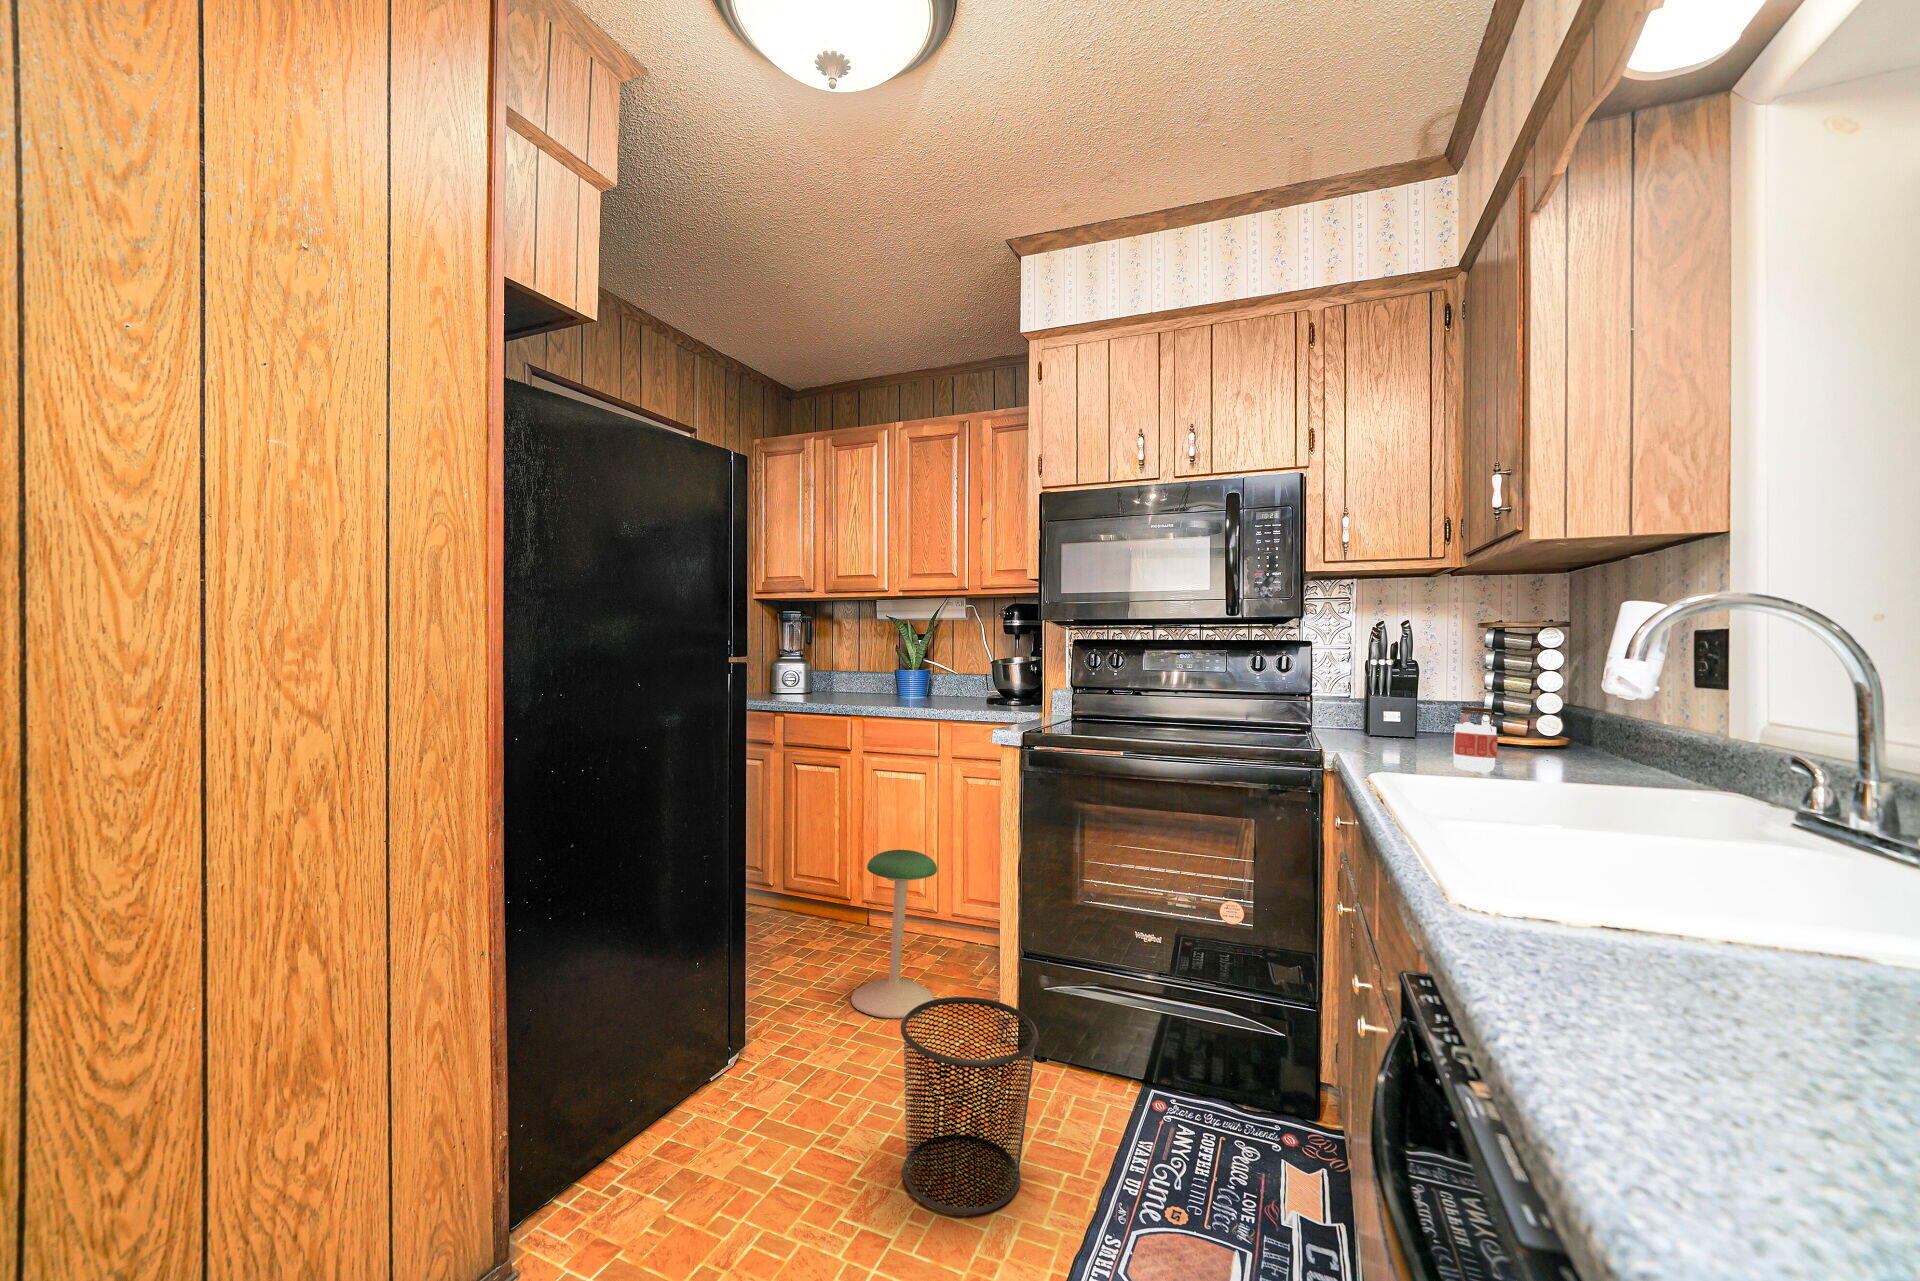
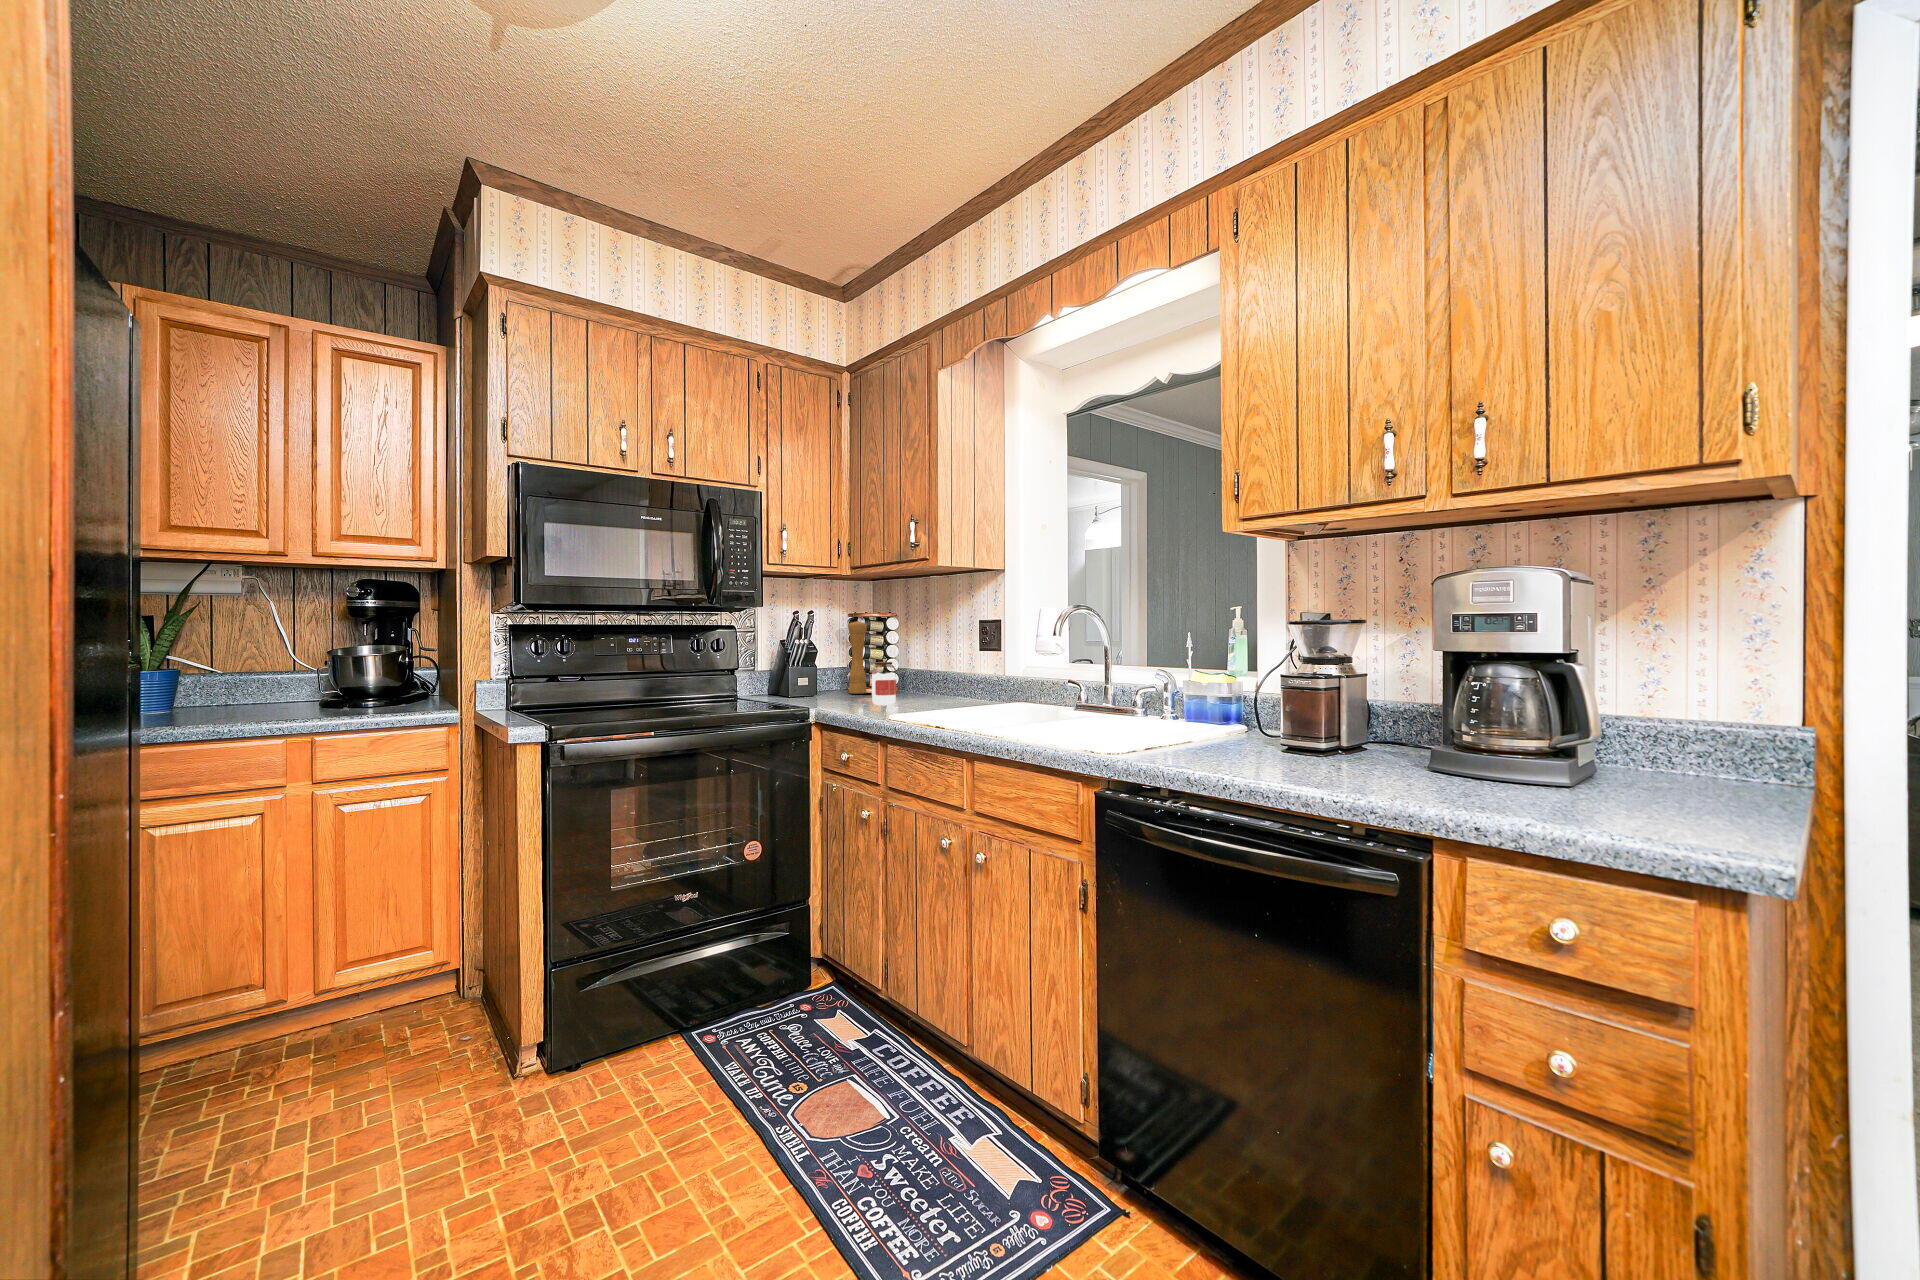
pepper mill: none [1499,652,1534,758] -> present [848,621,867,694]
stool: present [851,850,937,1018] -> none [232,919,377,1162]
waste bin: present [900,997,1039,1215] -> none [538,1002,693,1227]

